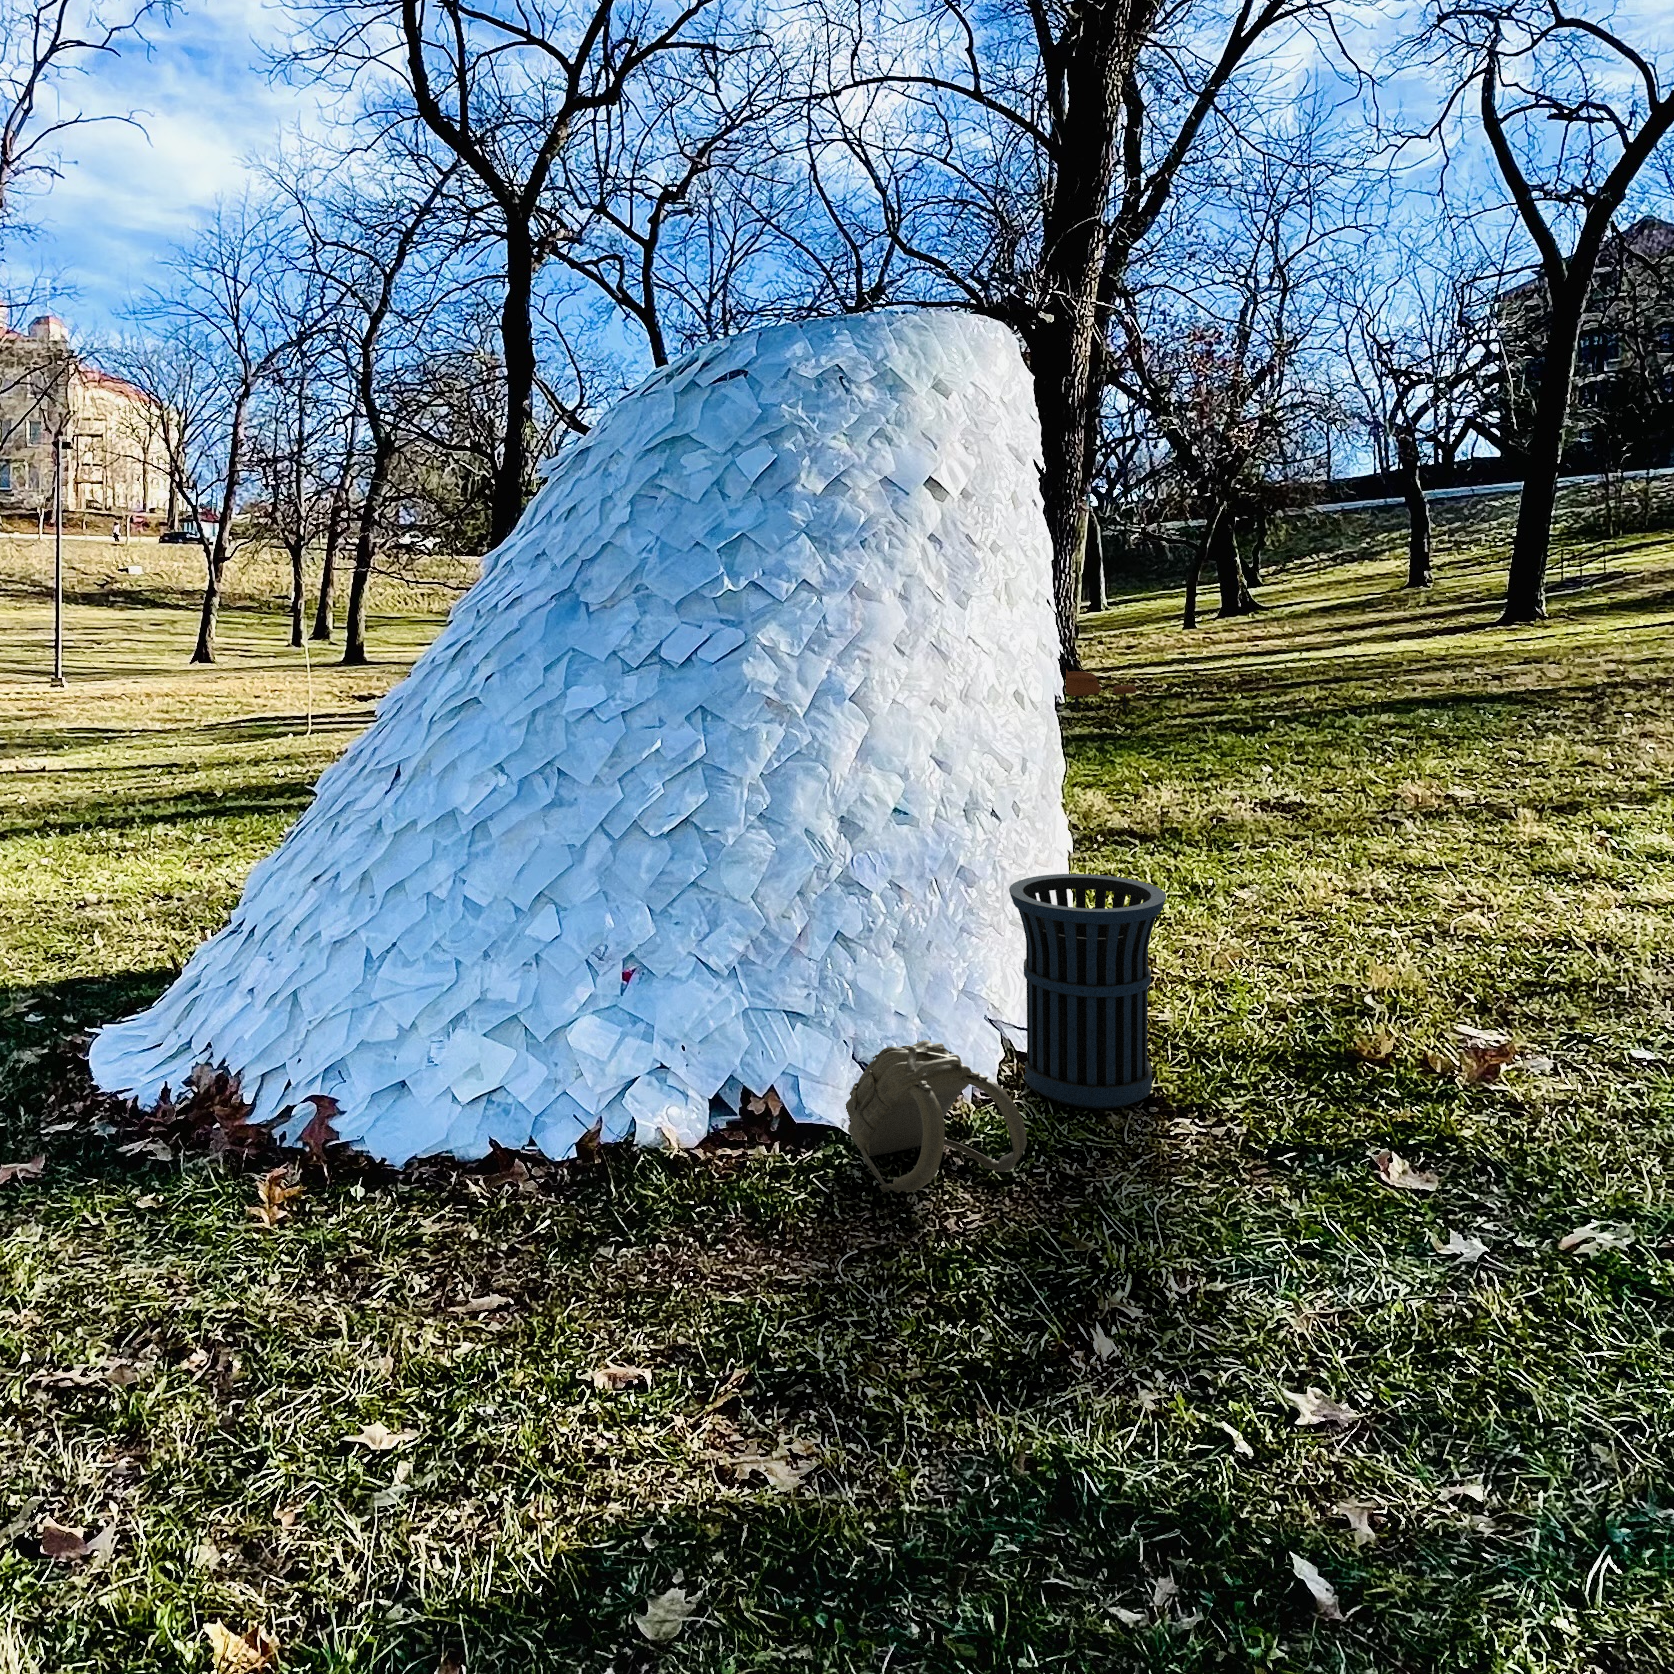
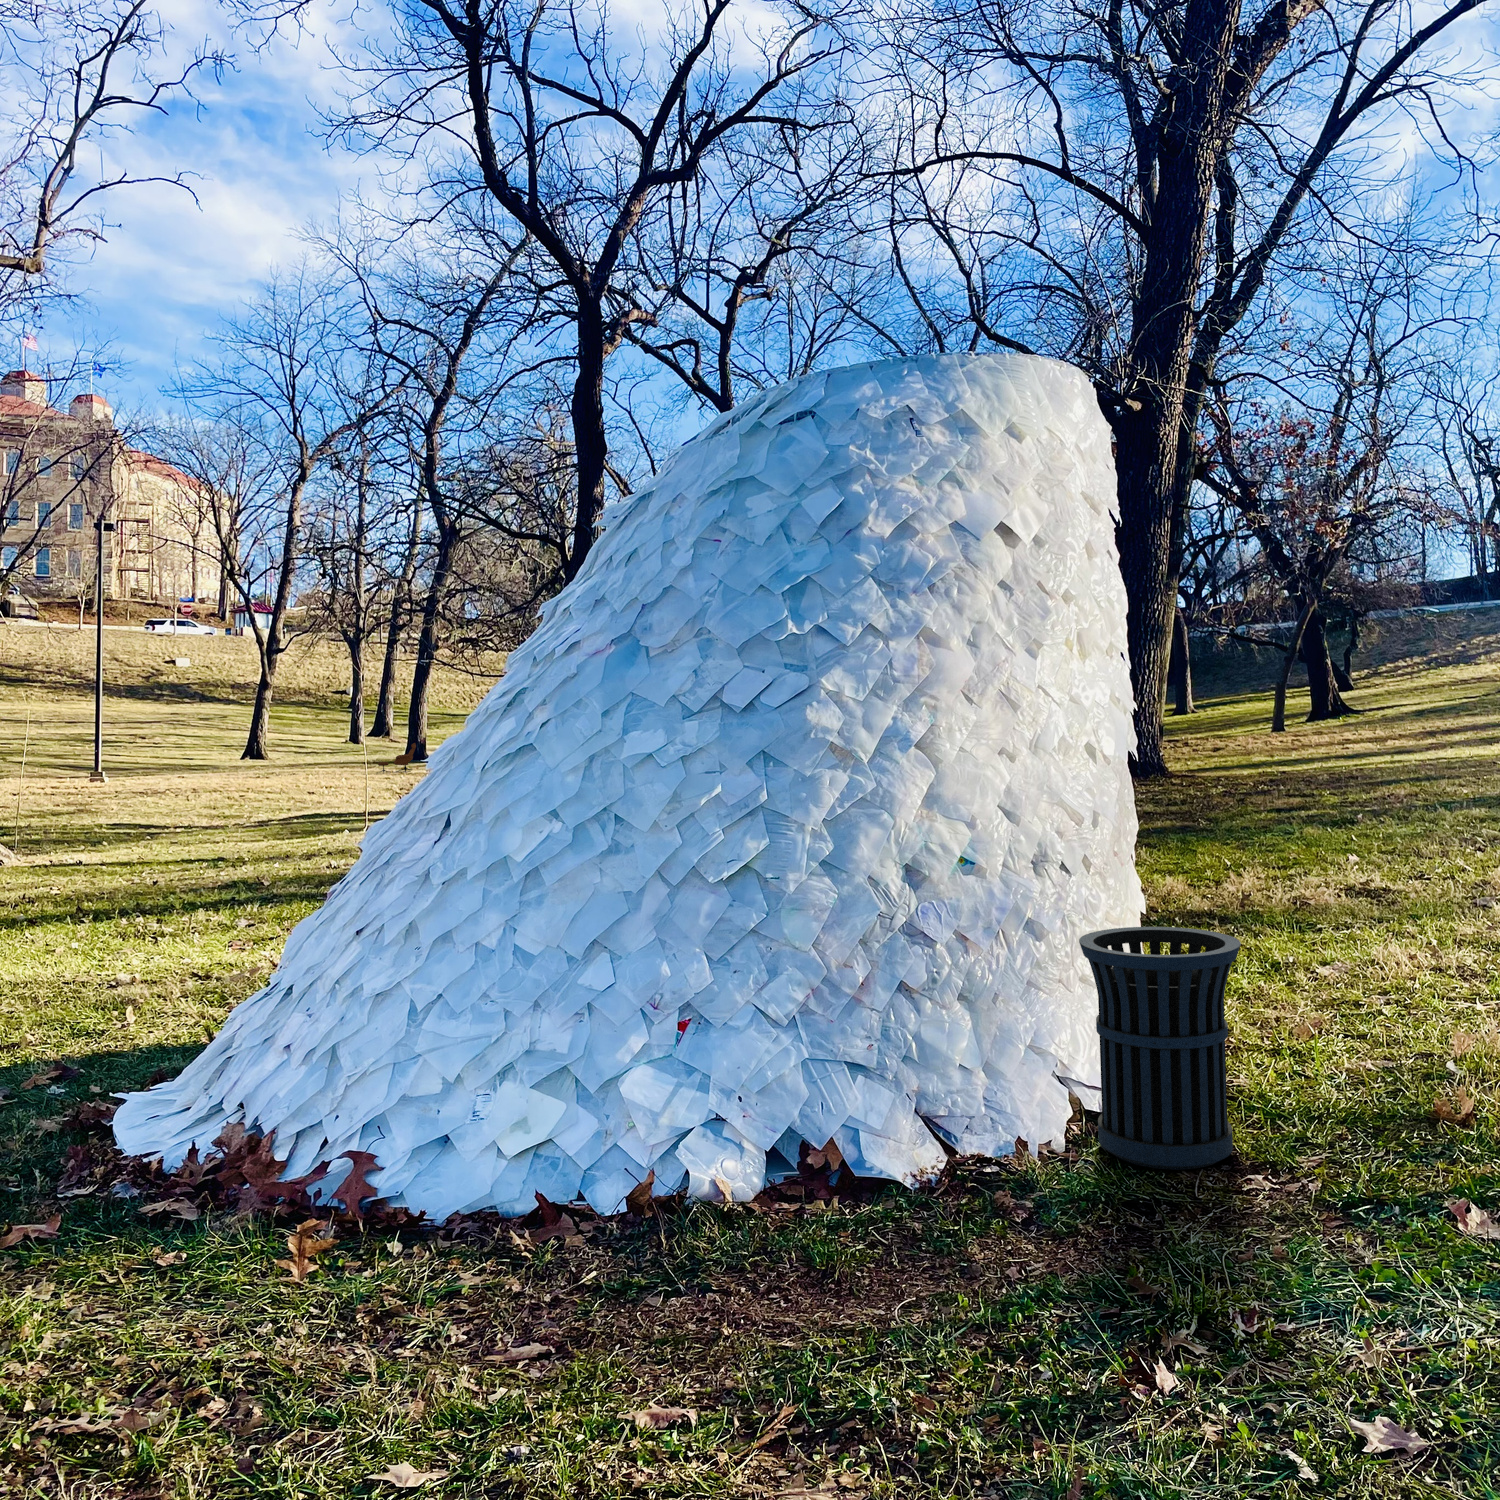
lounge chair: present [1066,669,1140,711] -> present [378,743,416,772]
backpack: present [846,1040,1027,1193] -> none [907,1089,1094,1249]

